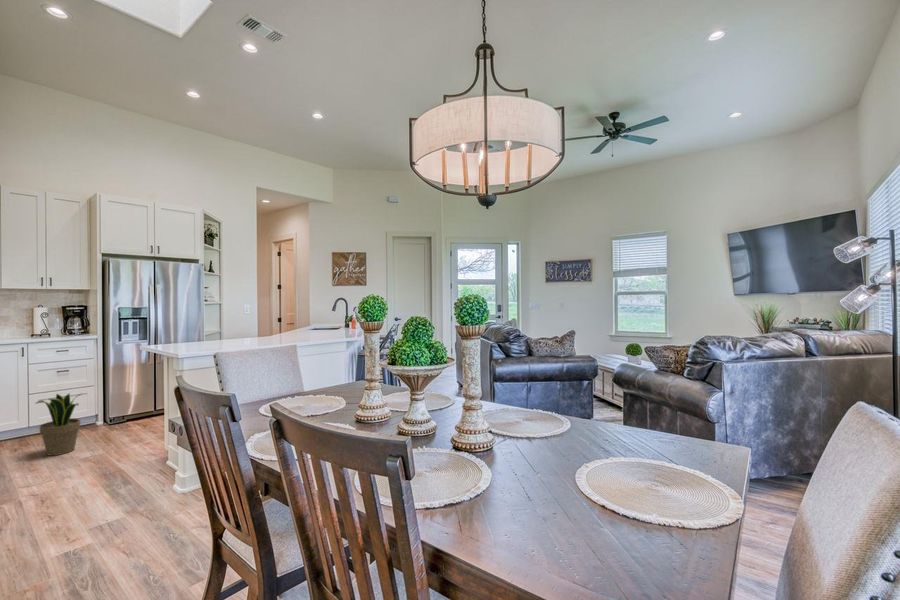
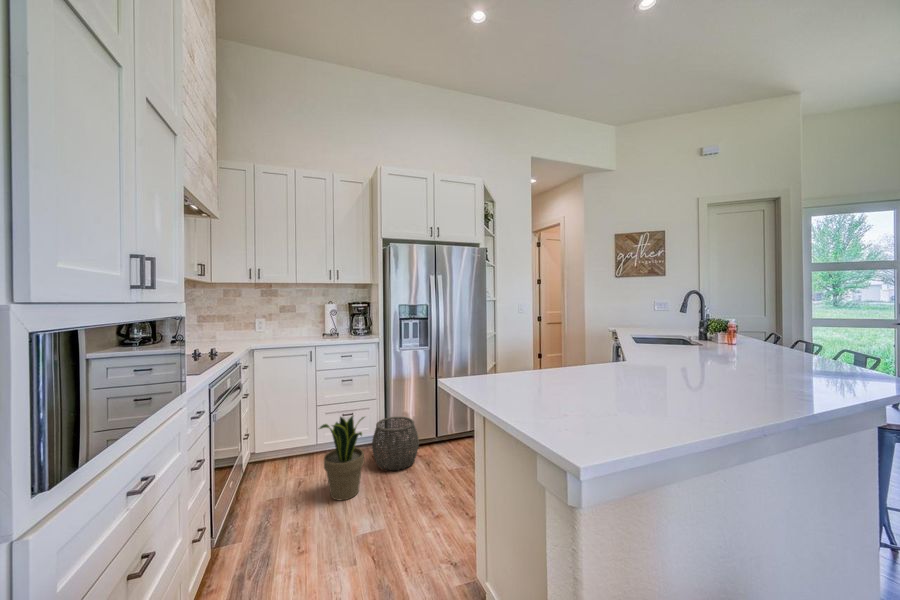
woven basket: none [89,397,136,436] -> present [372,417,419,470]

